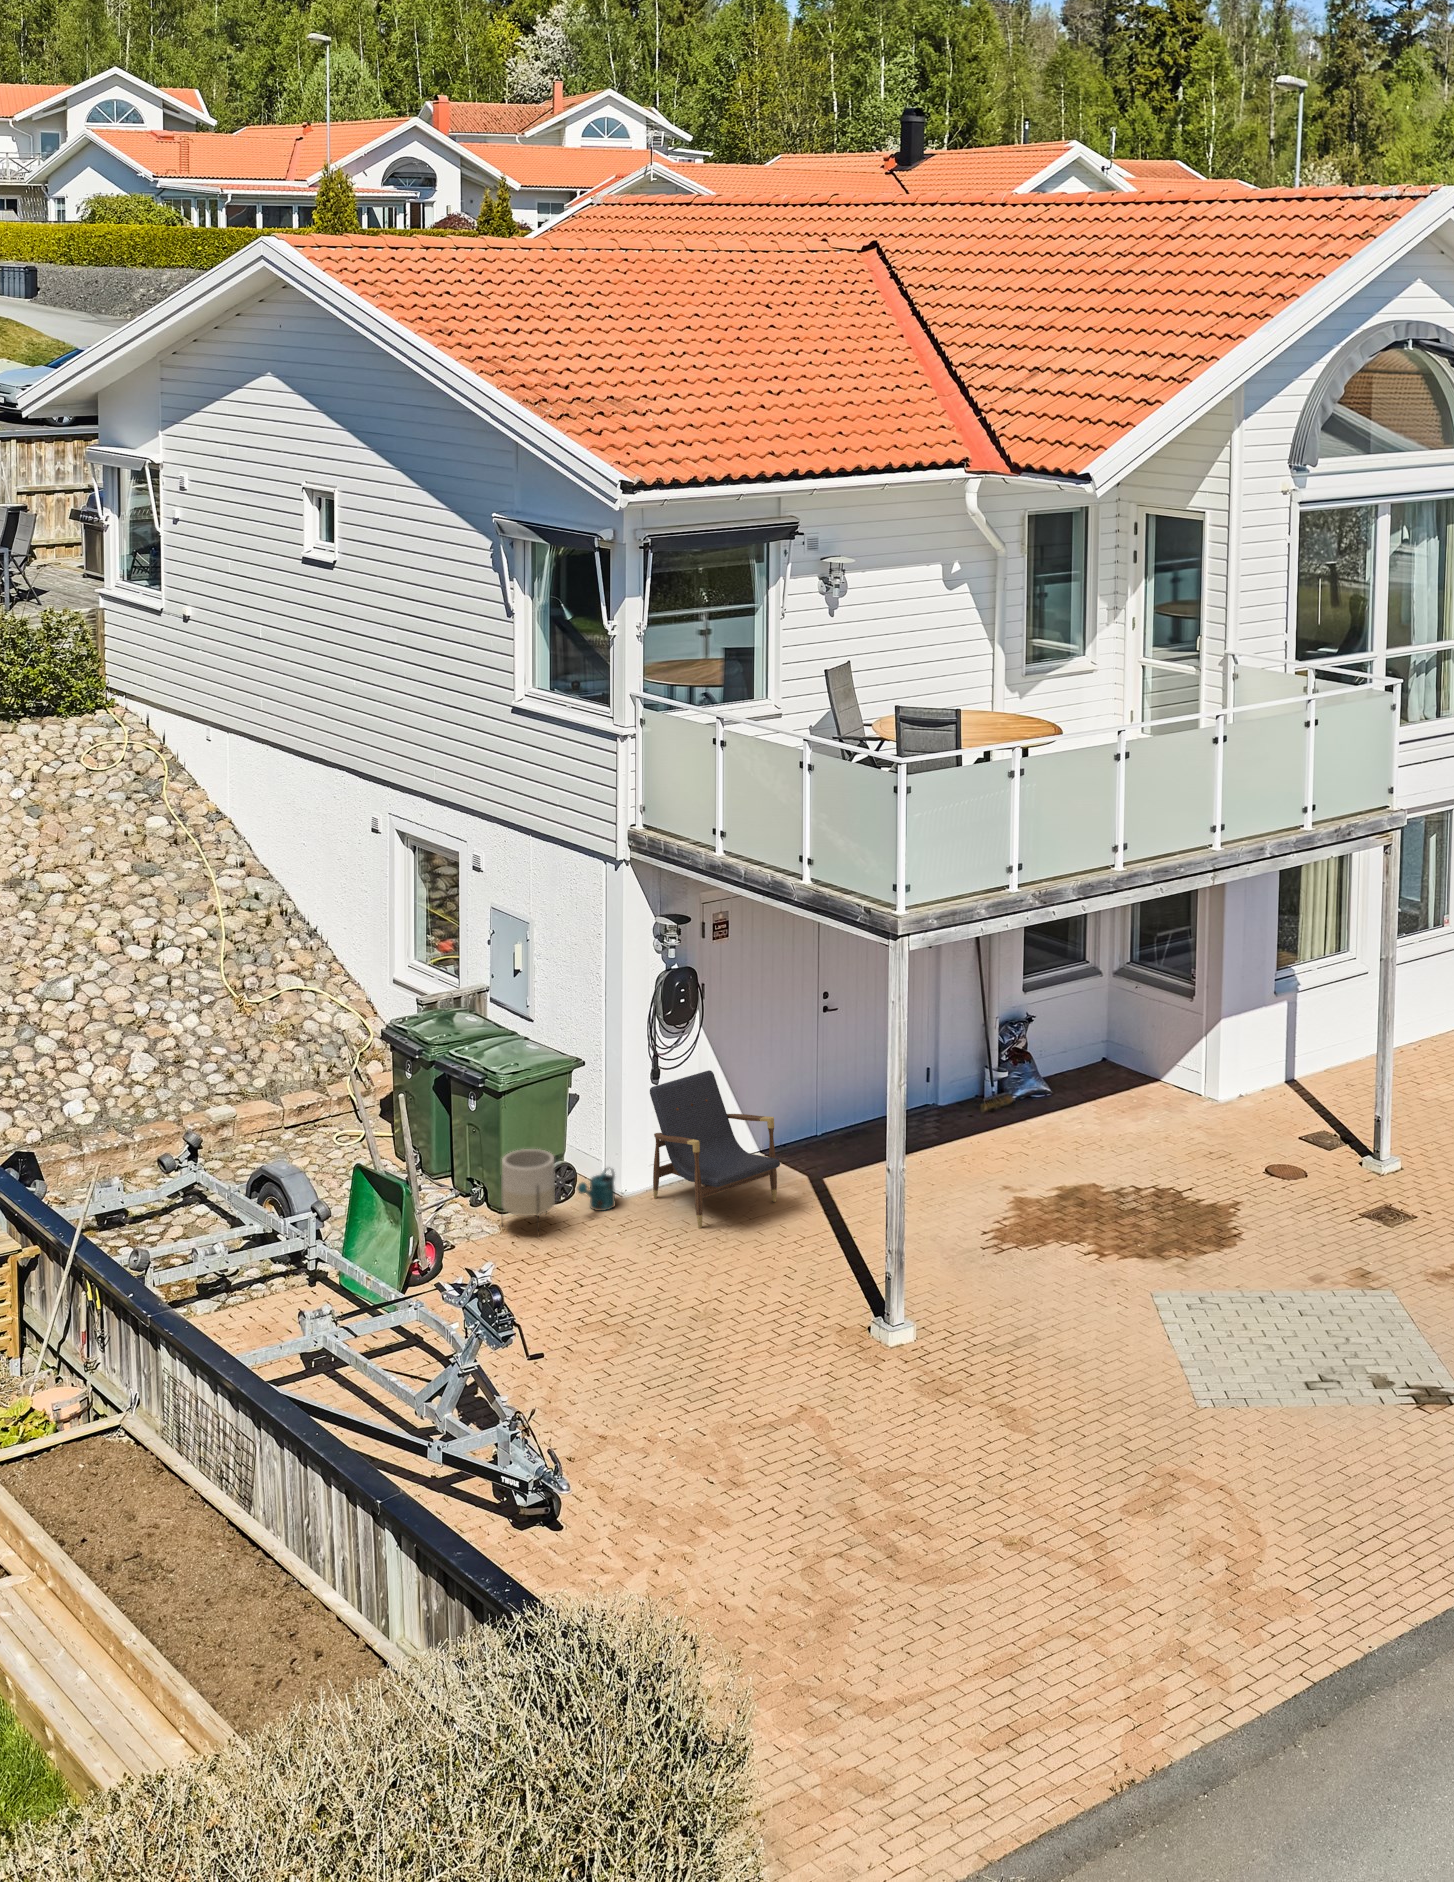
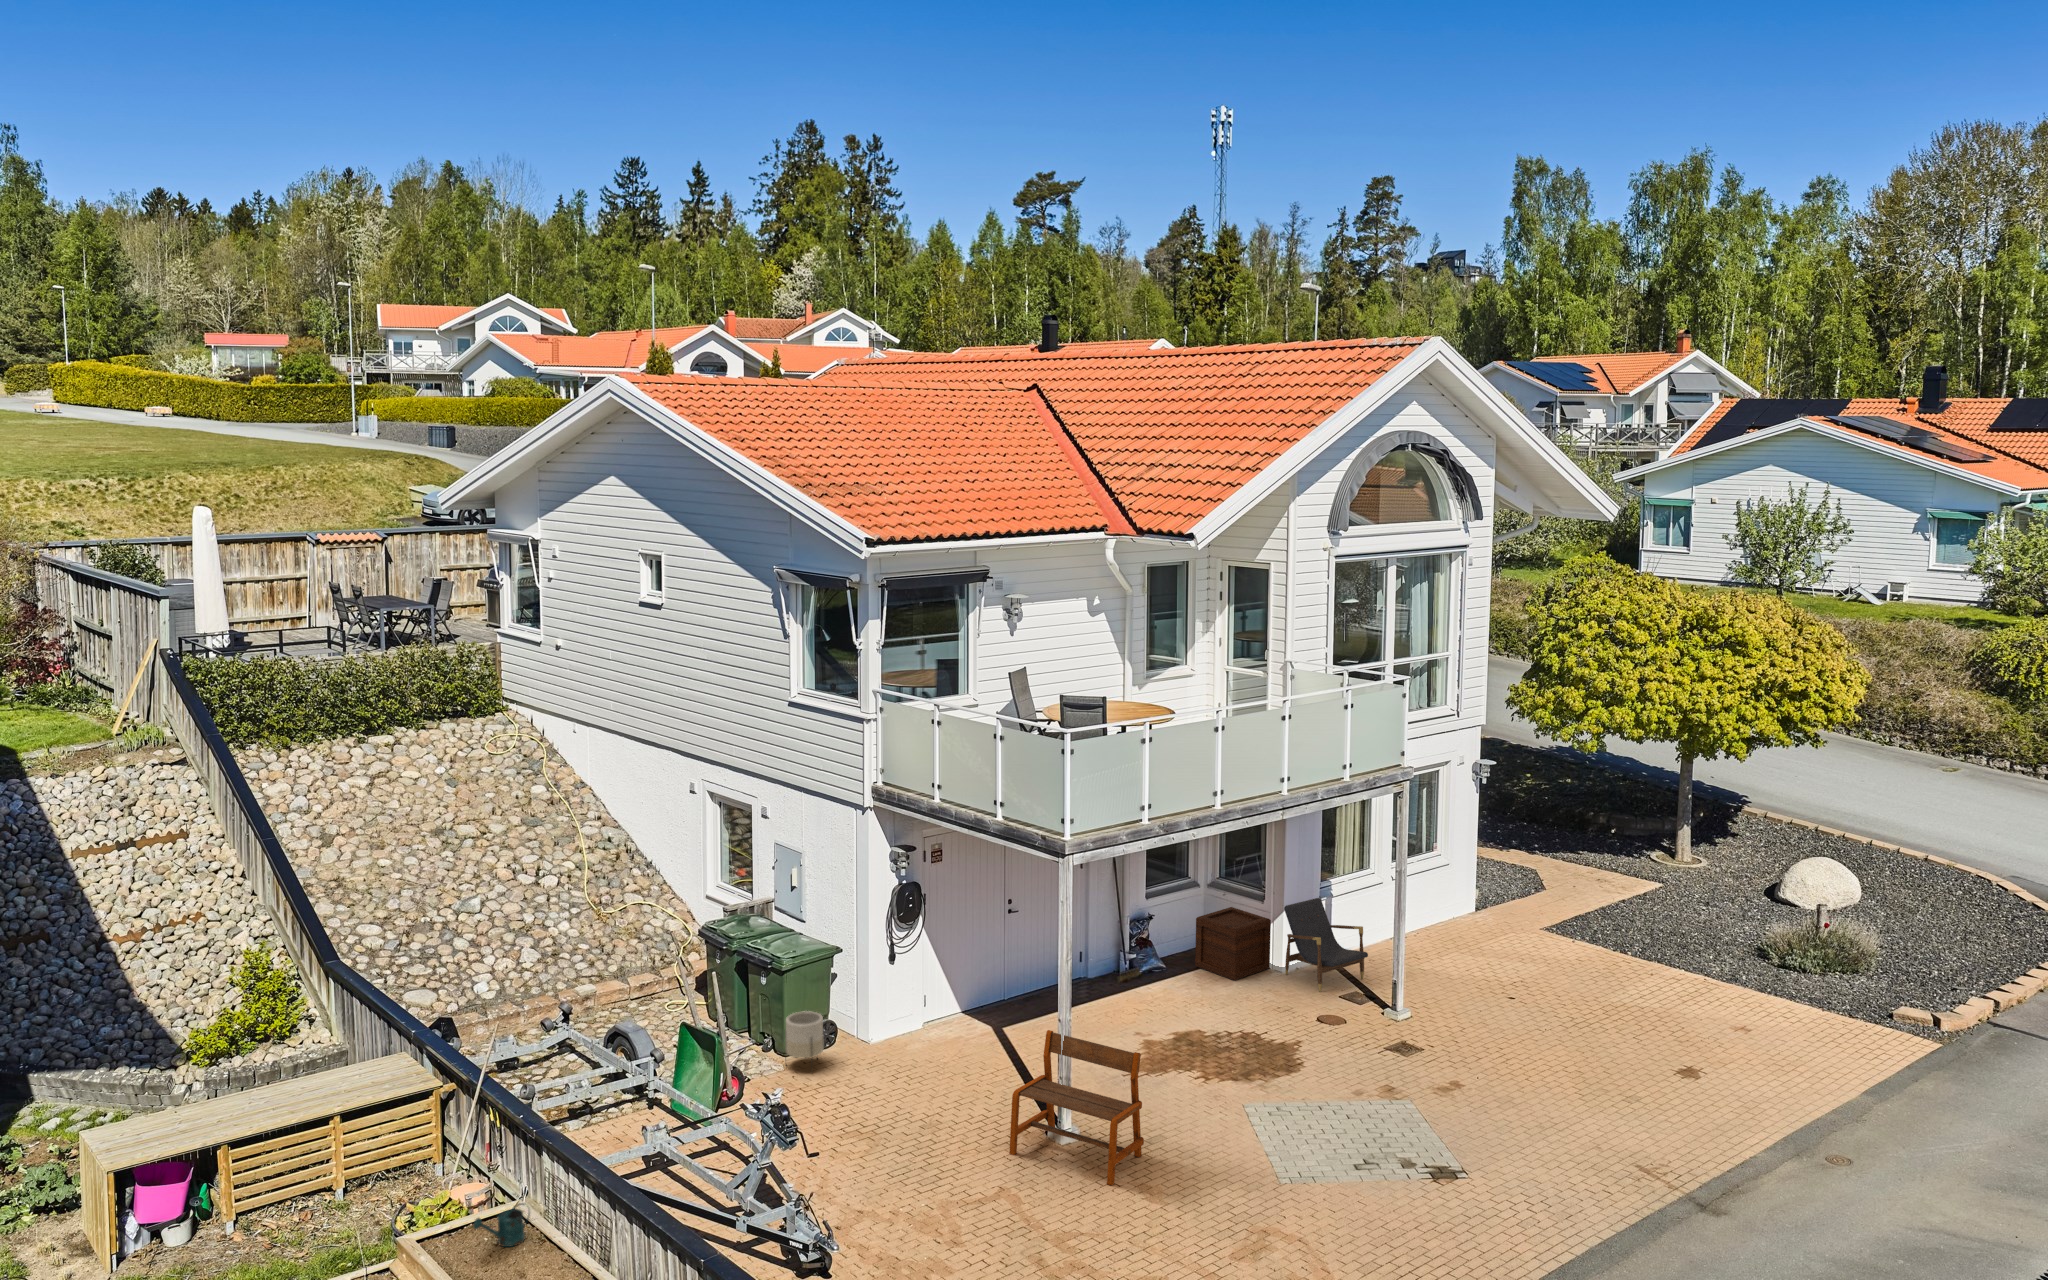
wooden crate: none [1093,1004,1202,1112] -> present [1195,907,1271,980]
lounge chair: present [650,1070,780,1228] -> present [1284,898,1368,992]
watering can: present [577,1169,615,1211] -> present [473,1203,530,1247]
bench: none [813,1183,1003,1405] -> present [1009,1030,1144,1185]

